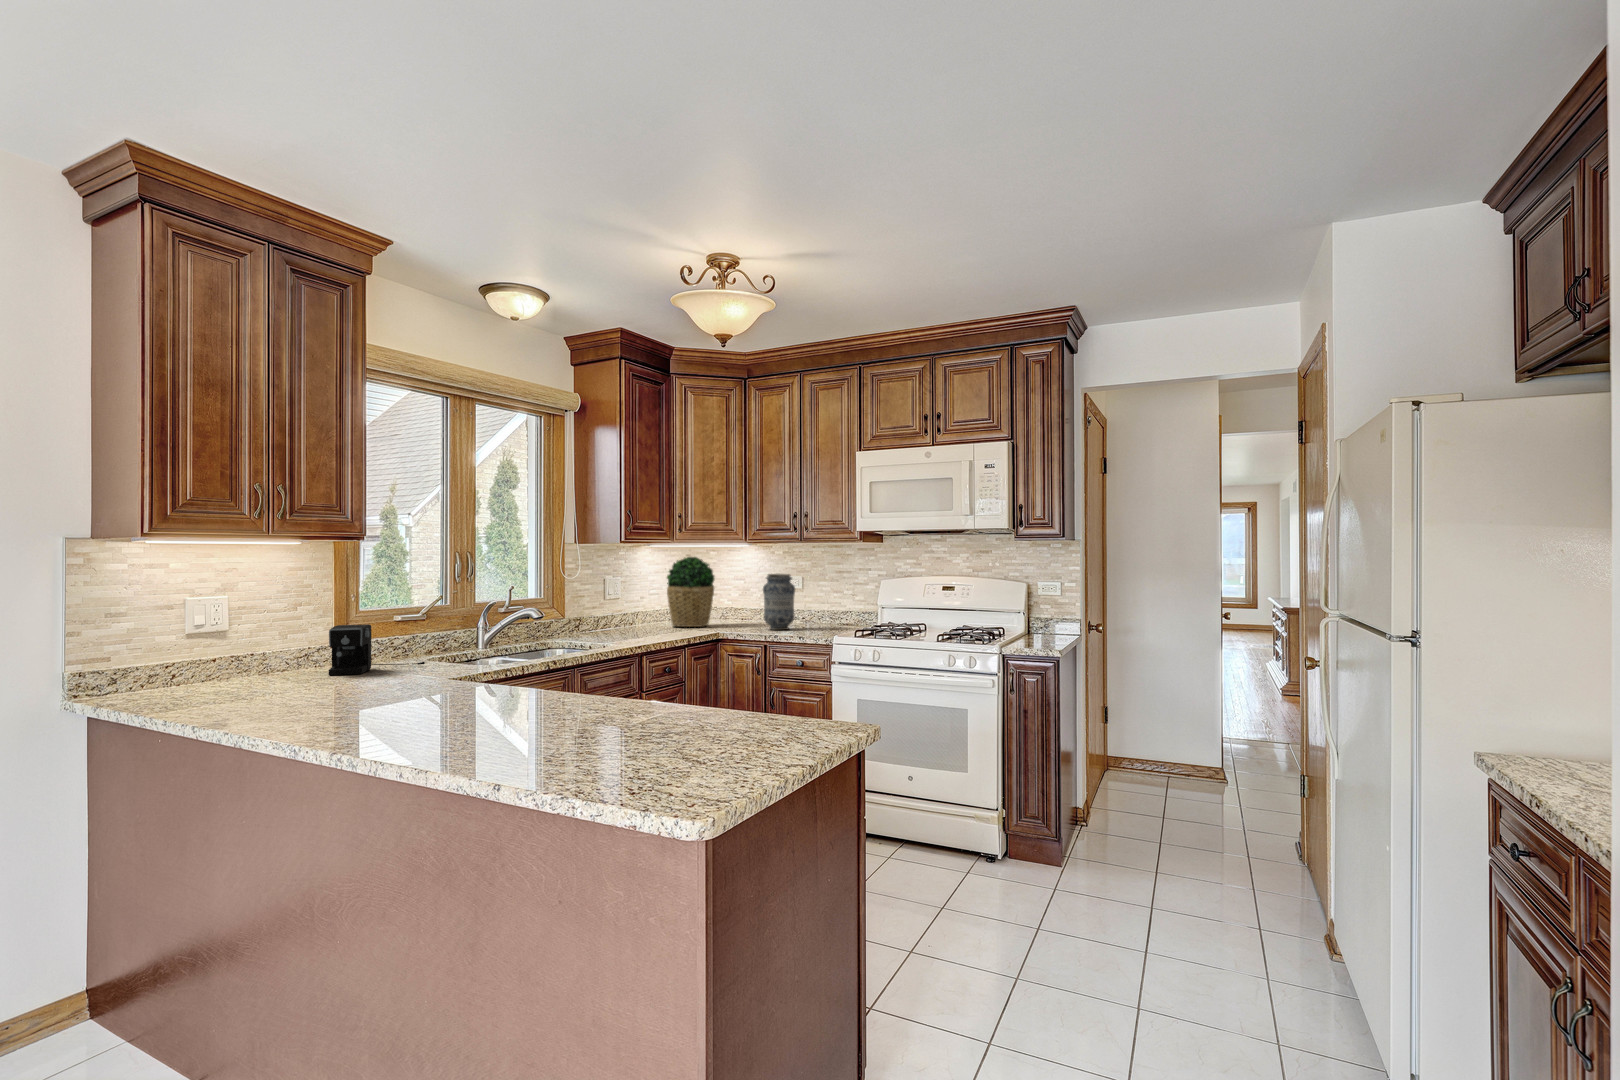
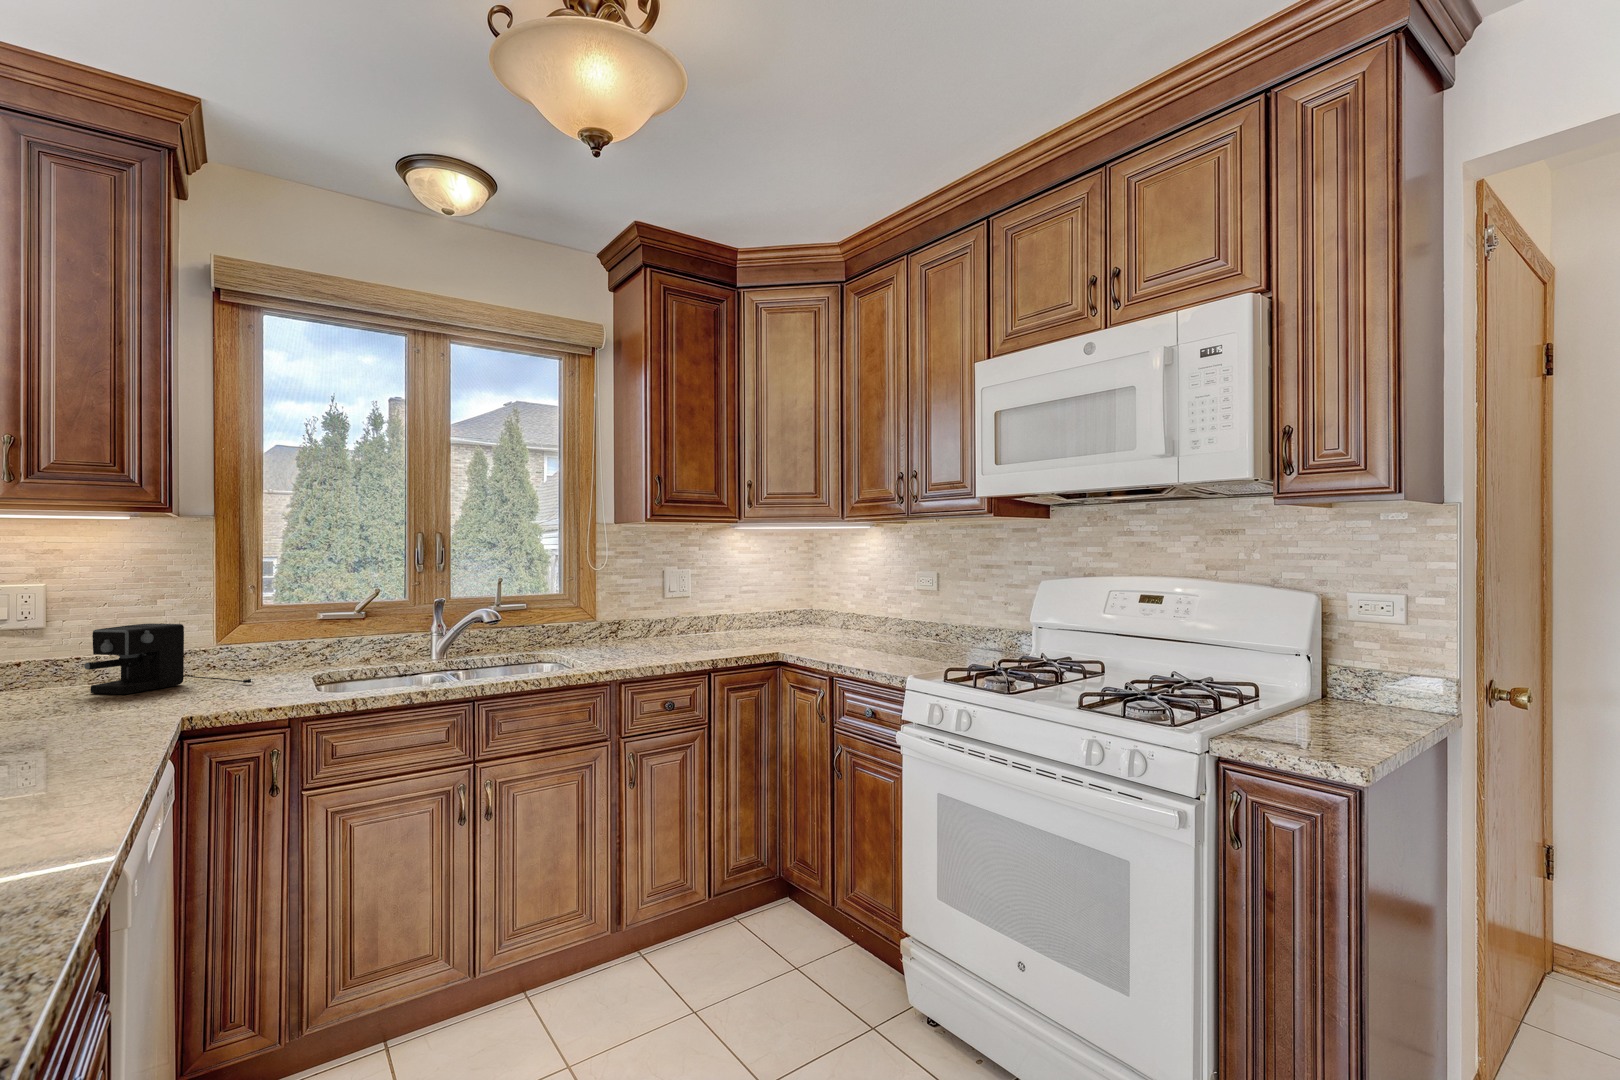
potted plant: present [667,557,714,627] -> none [764,542,828,638]
vase: present [763,574,795,630] -> none [868,567,917,652]

